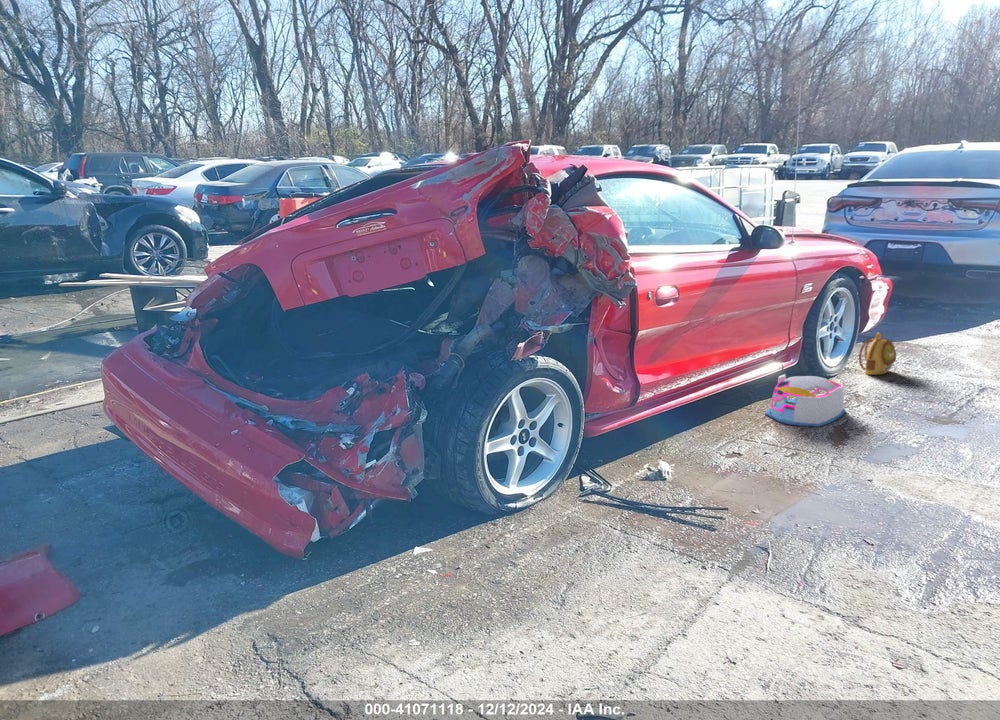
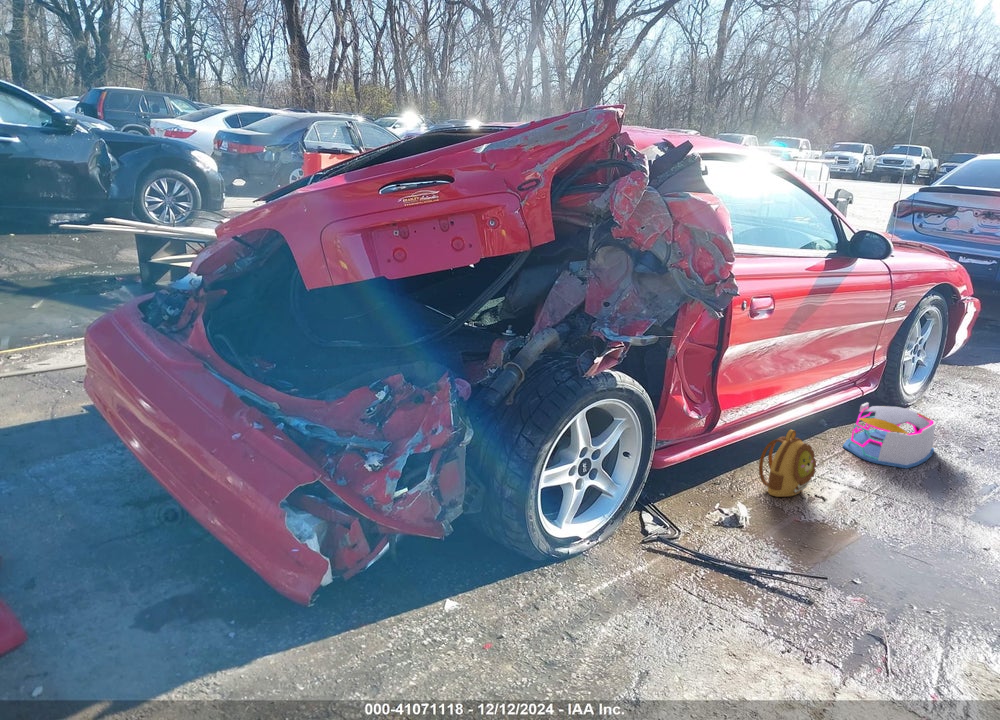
backpack: present [859,333,896,375] -> present [759,429,816,497]

